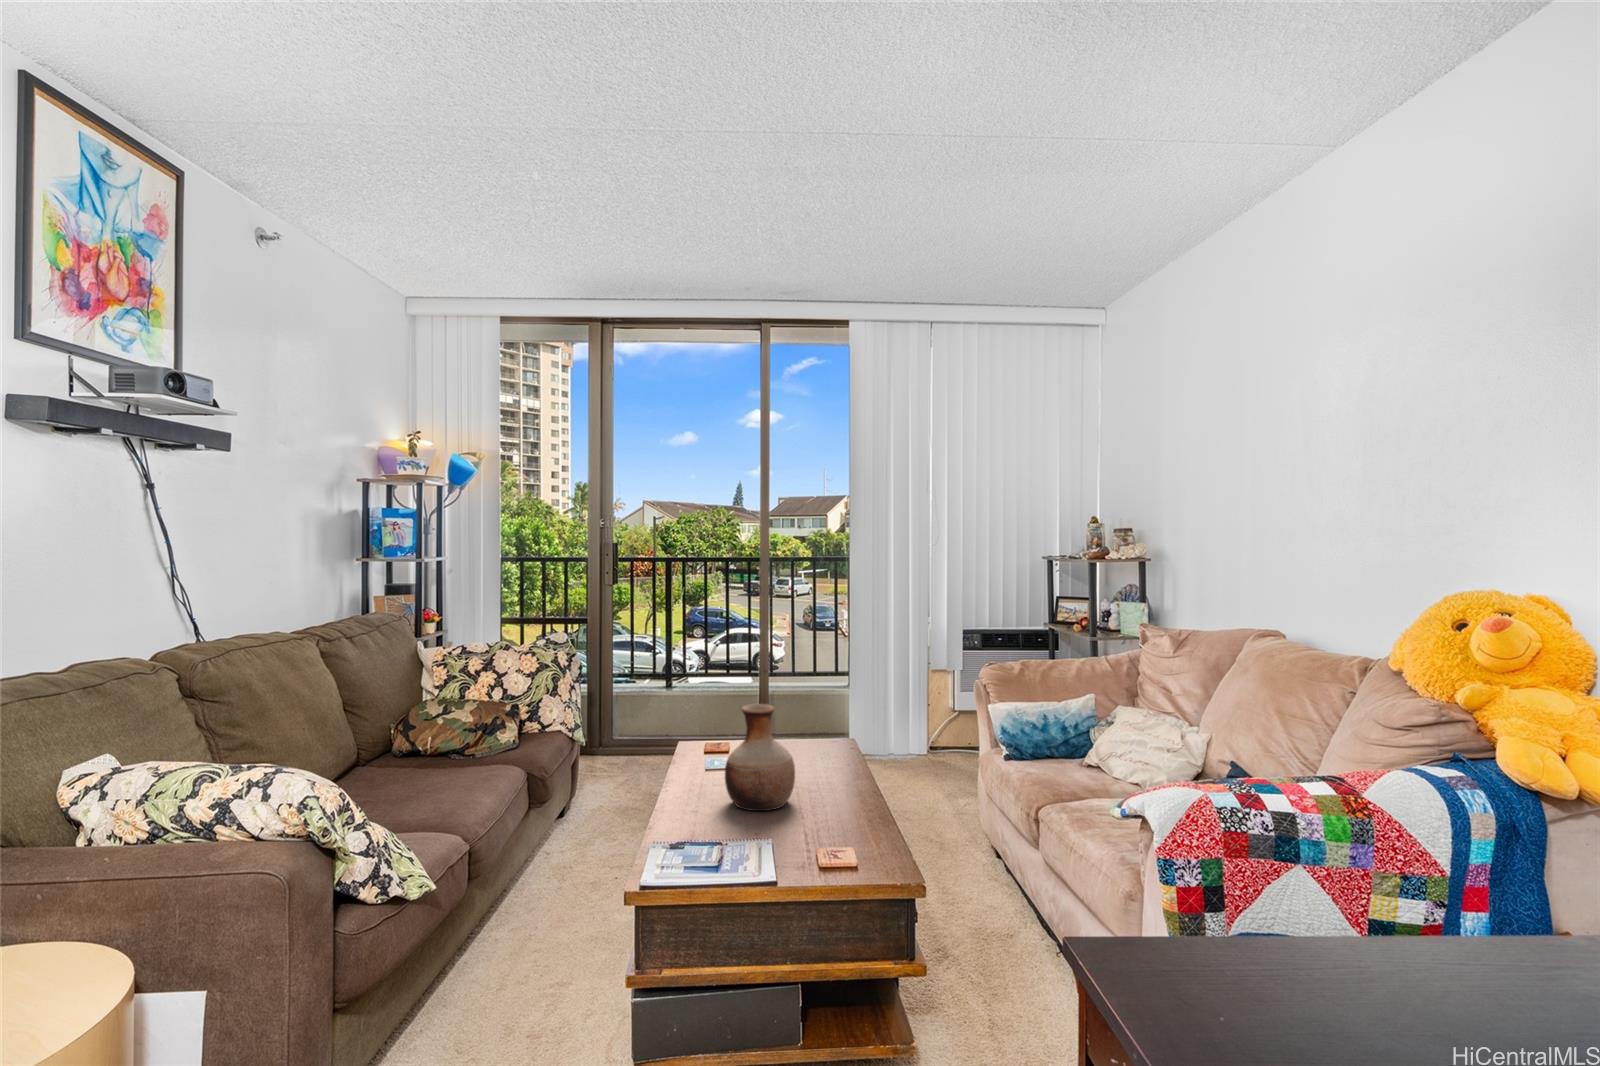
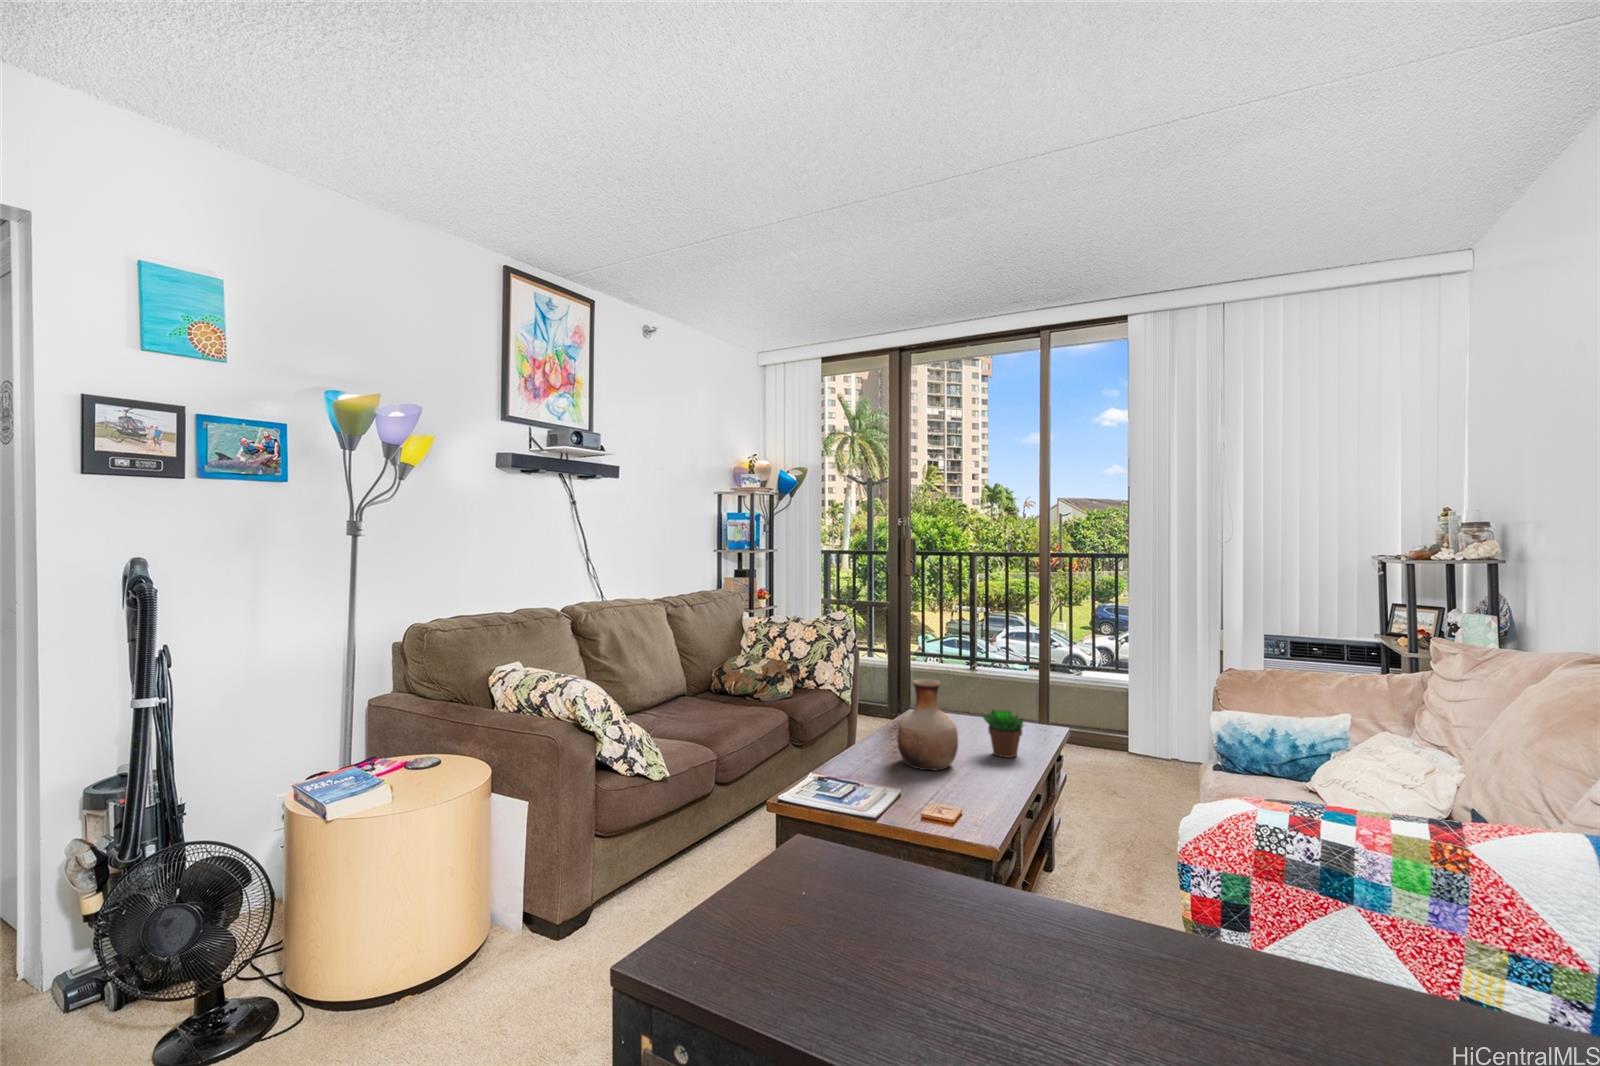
succulent plant: none [796,726,846,780] -> present [982,710,1023,758]

